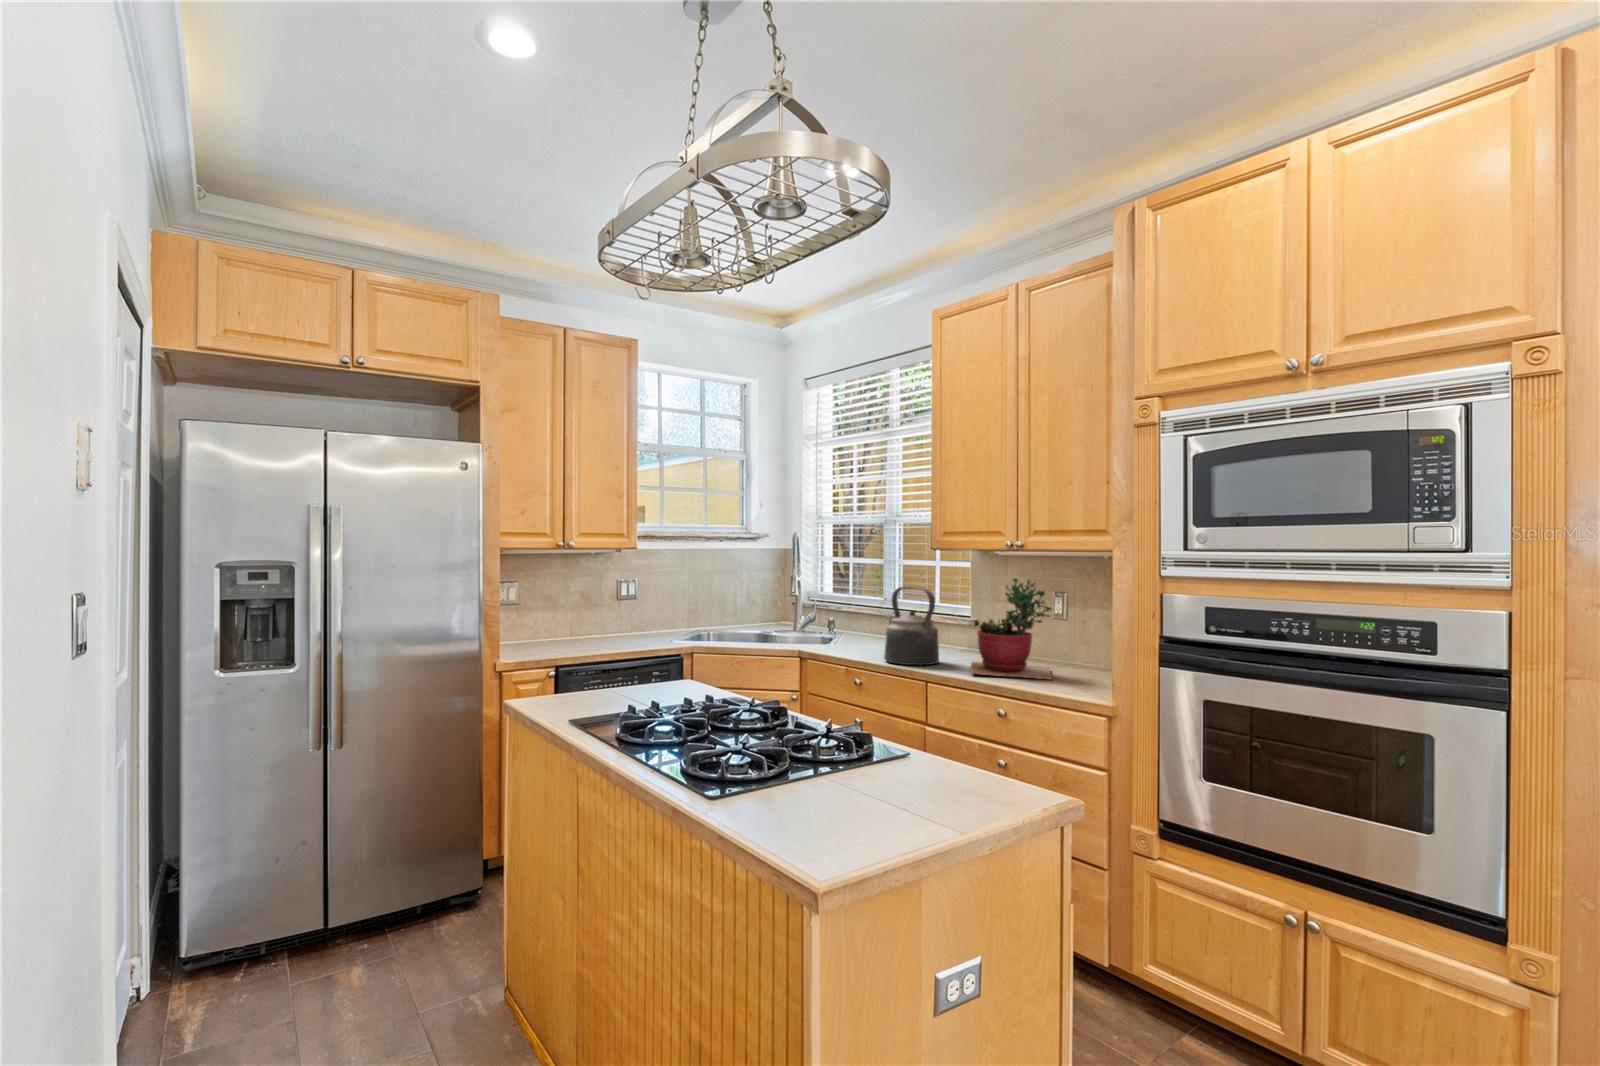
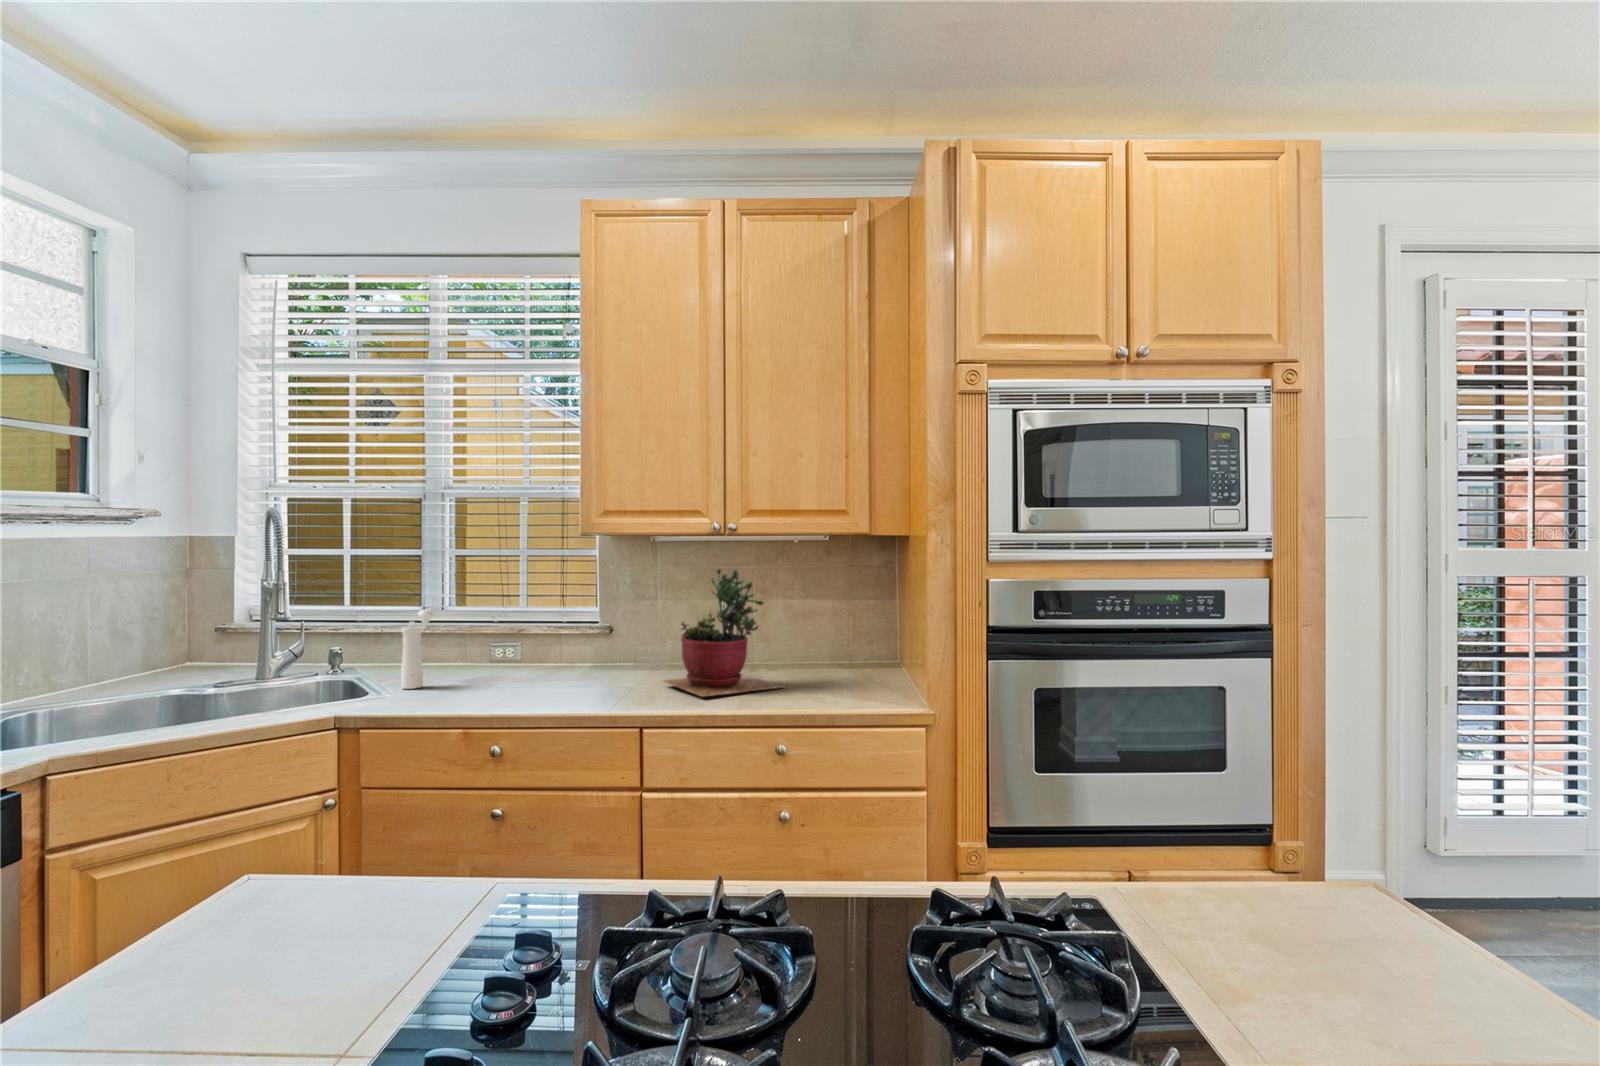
kettle: present [884,587,939,665] -> none [522,588,619,700]
pepper mill: none [836,598,864,648] -> present [401,610,433,689]

